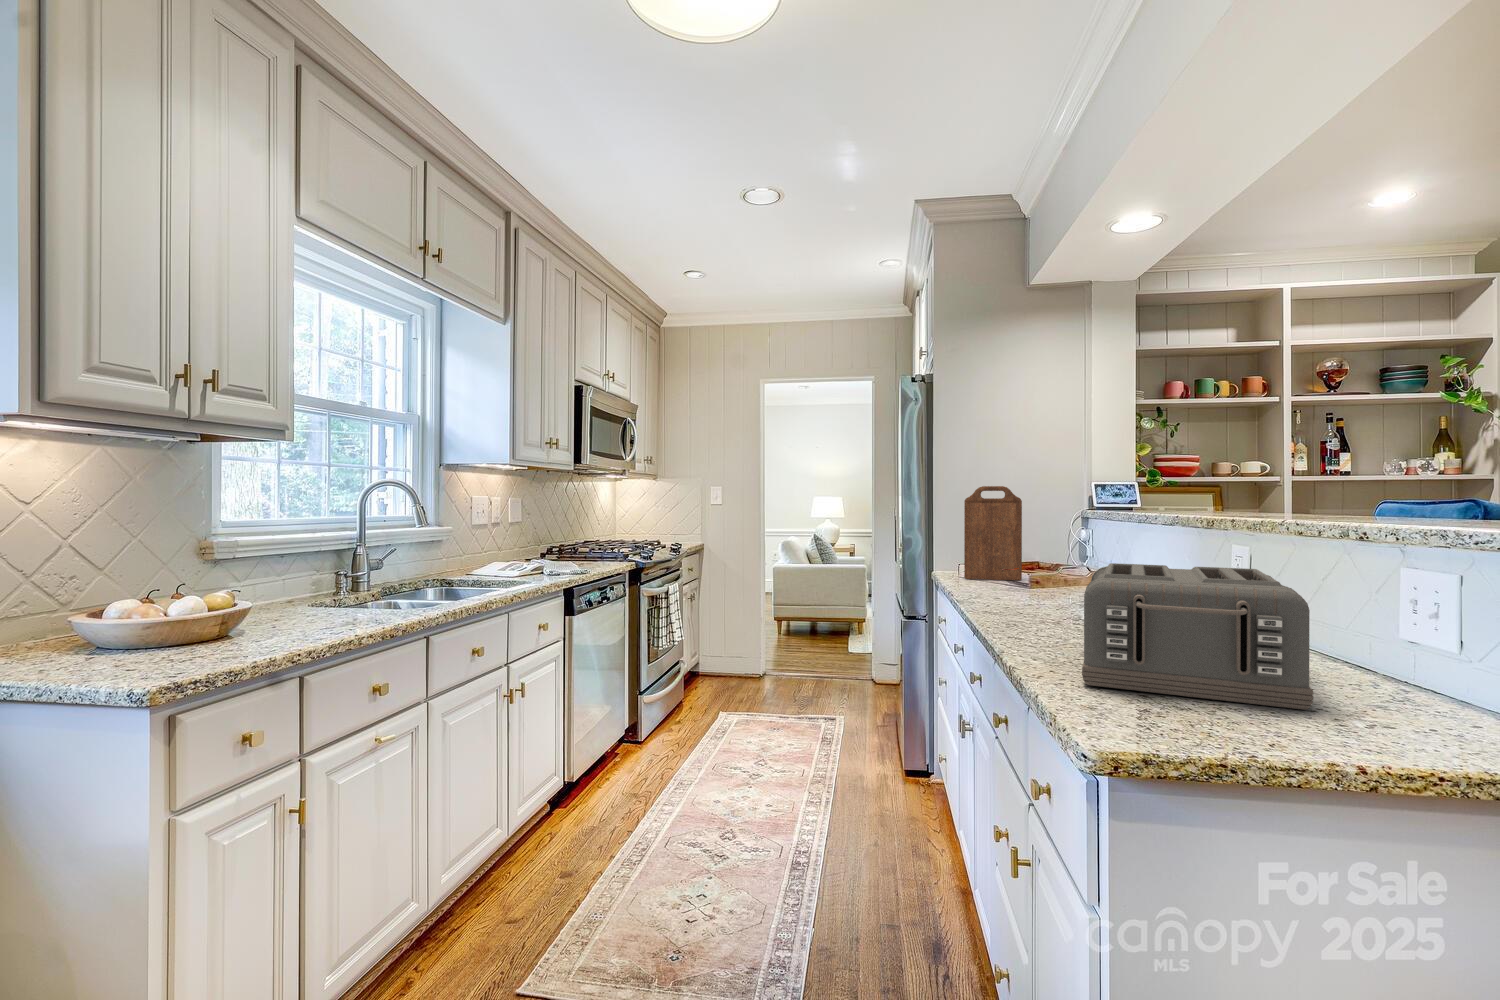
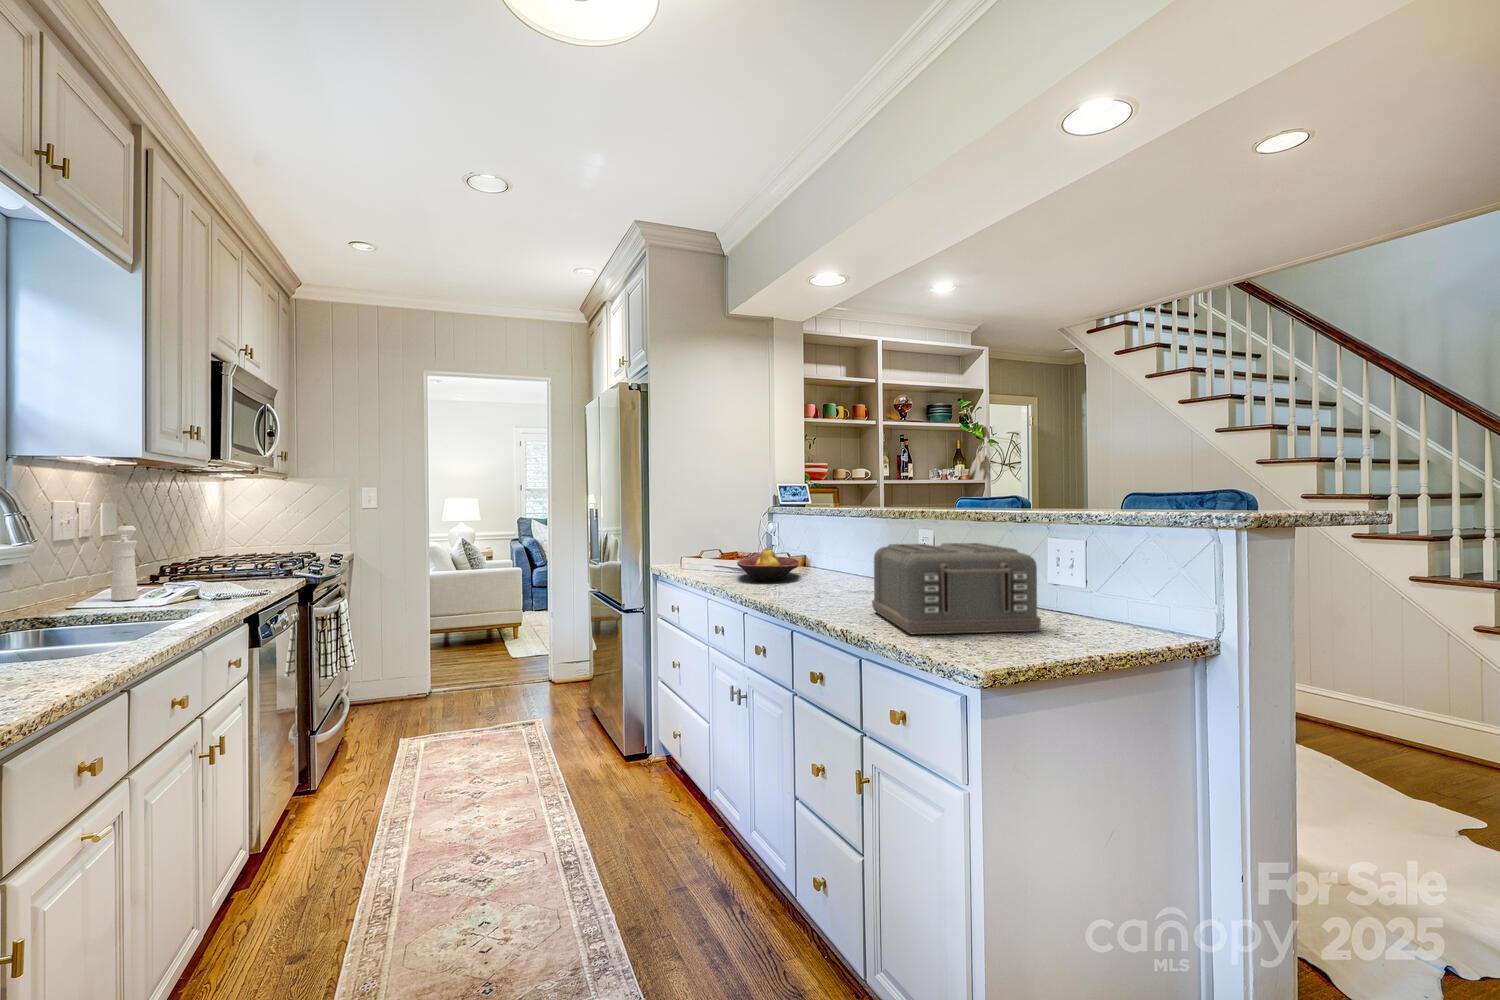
cutting board: present [964,486,1022,580] -> none [690,487,737,570]
pepper mill: none [491,516,511,571] -> present [110,526,137,601]
fruit bowl: none [995,559,1081,599] -> present [737,548,799,582]

